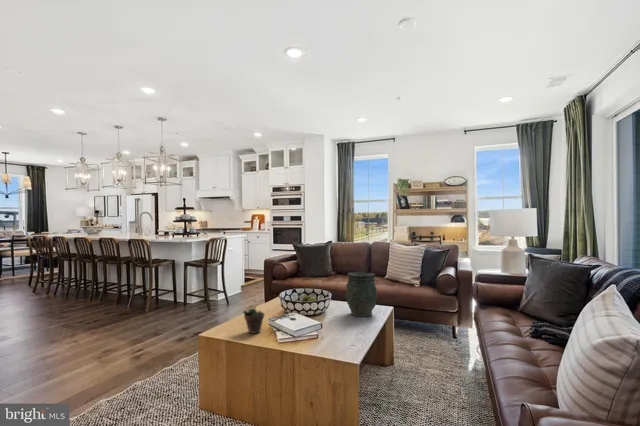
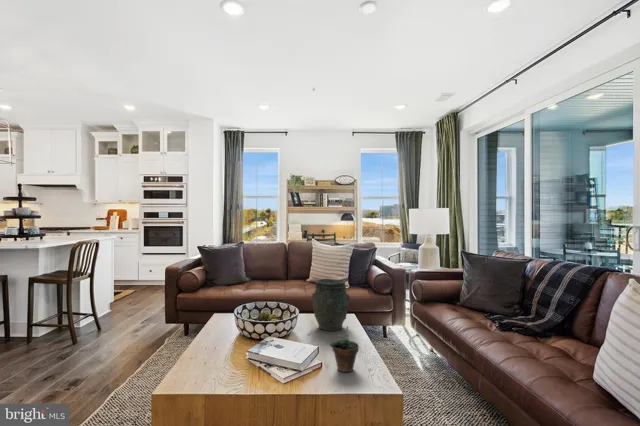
succulent plant: present [243,301,264,333] -> present [330,327,359,372]

